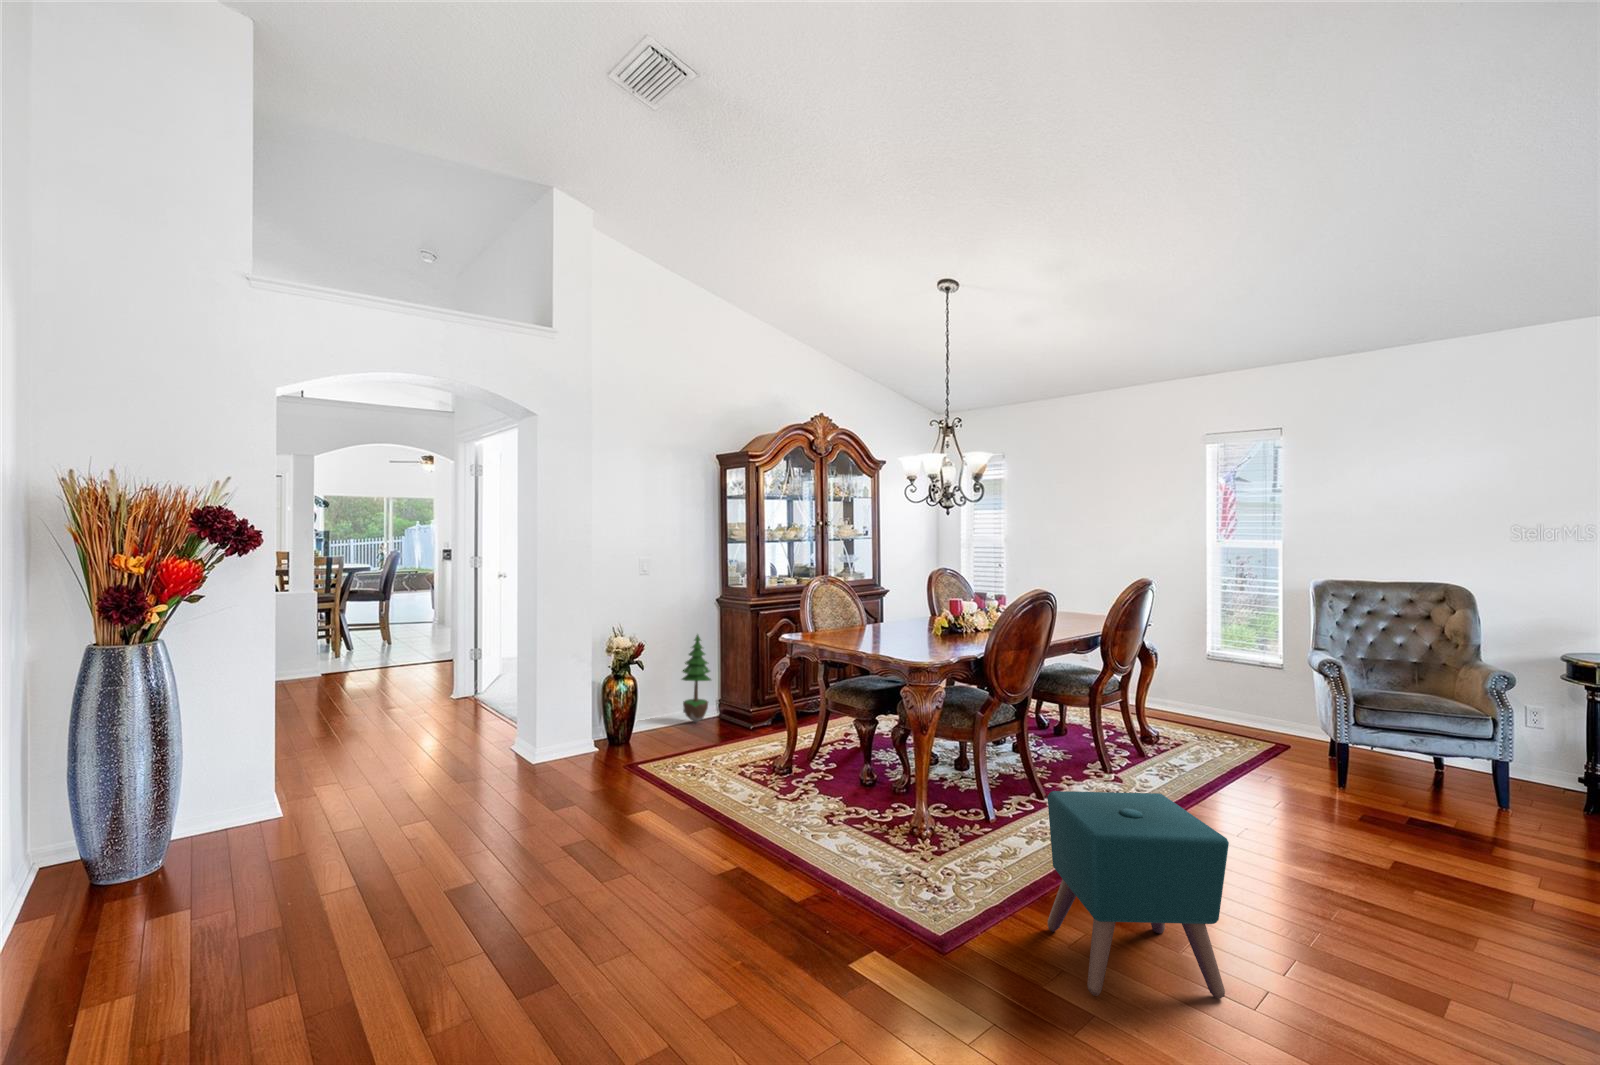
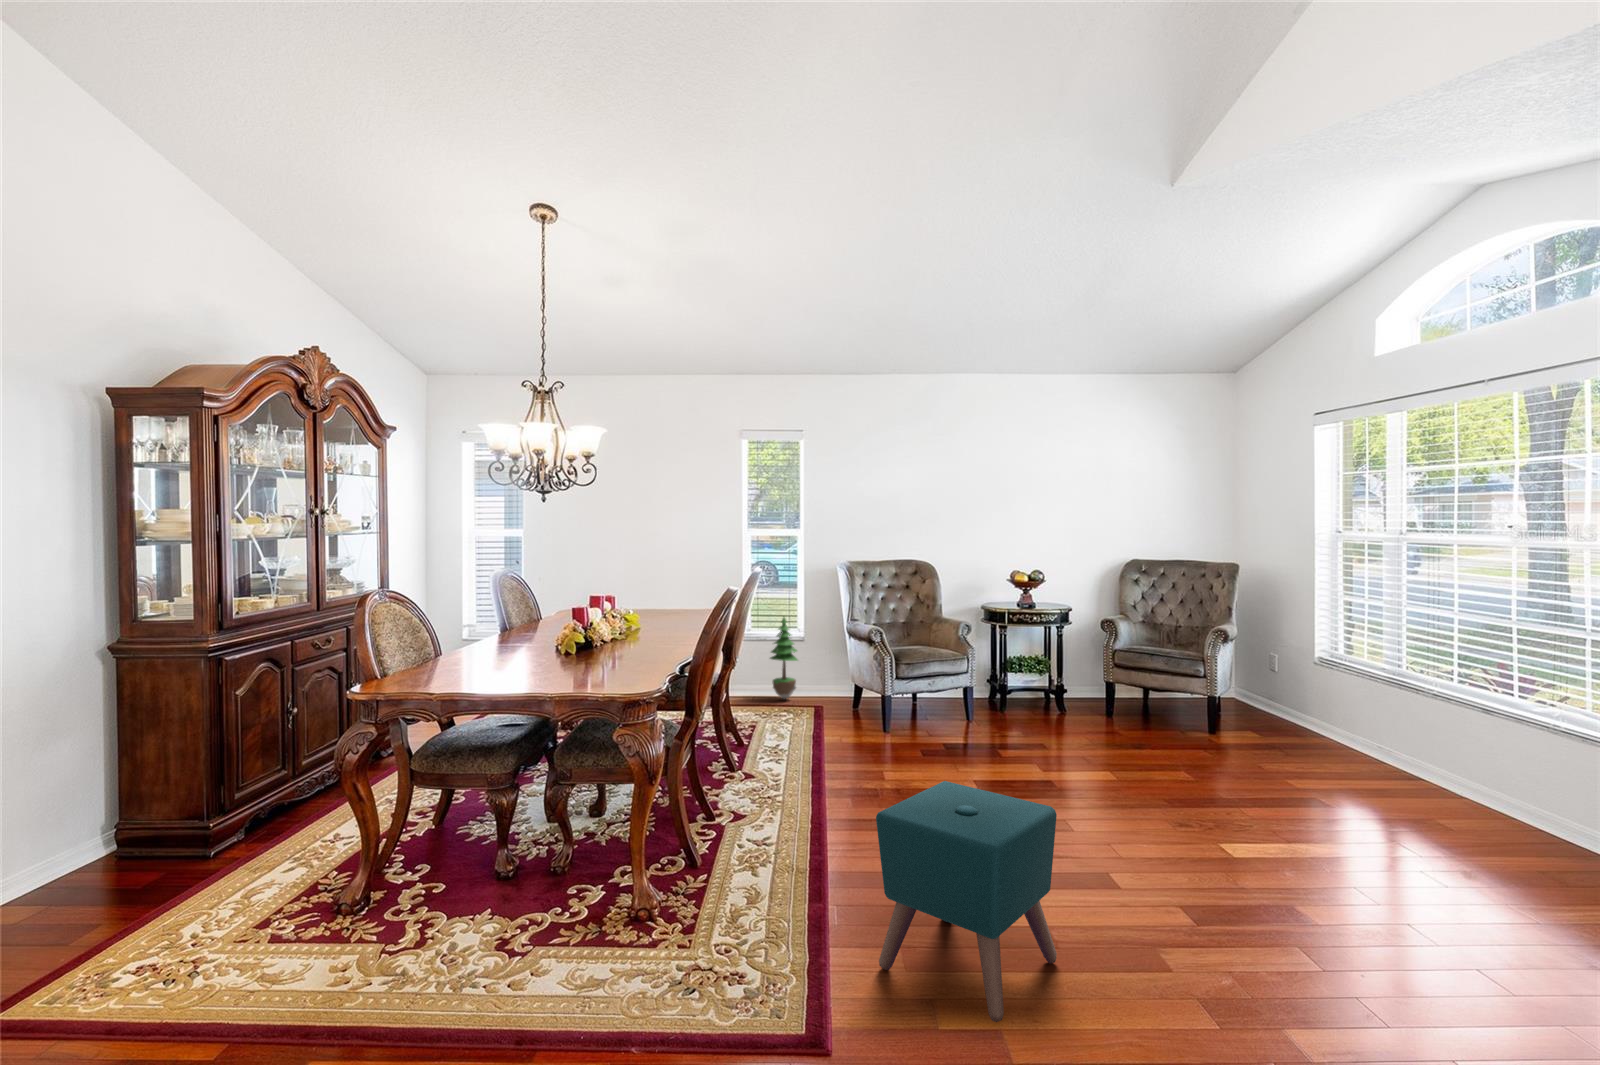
potted tree: present [682,635,711,723] -> present [770,618,798,699]

